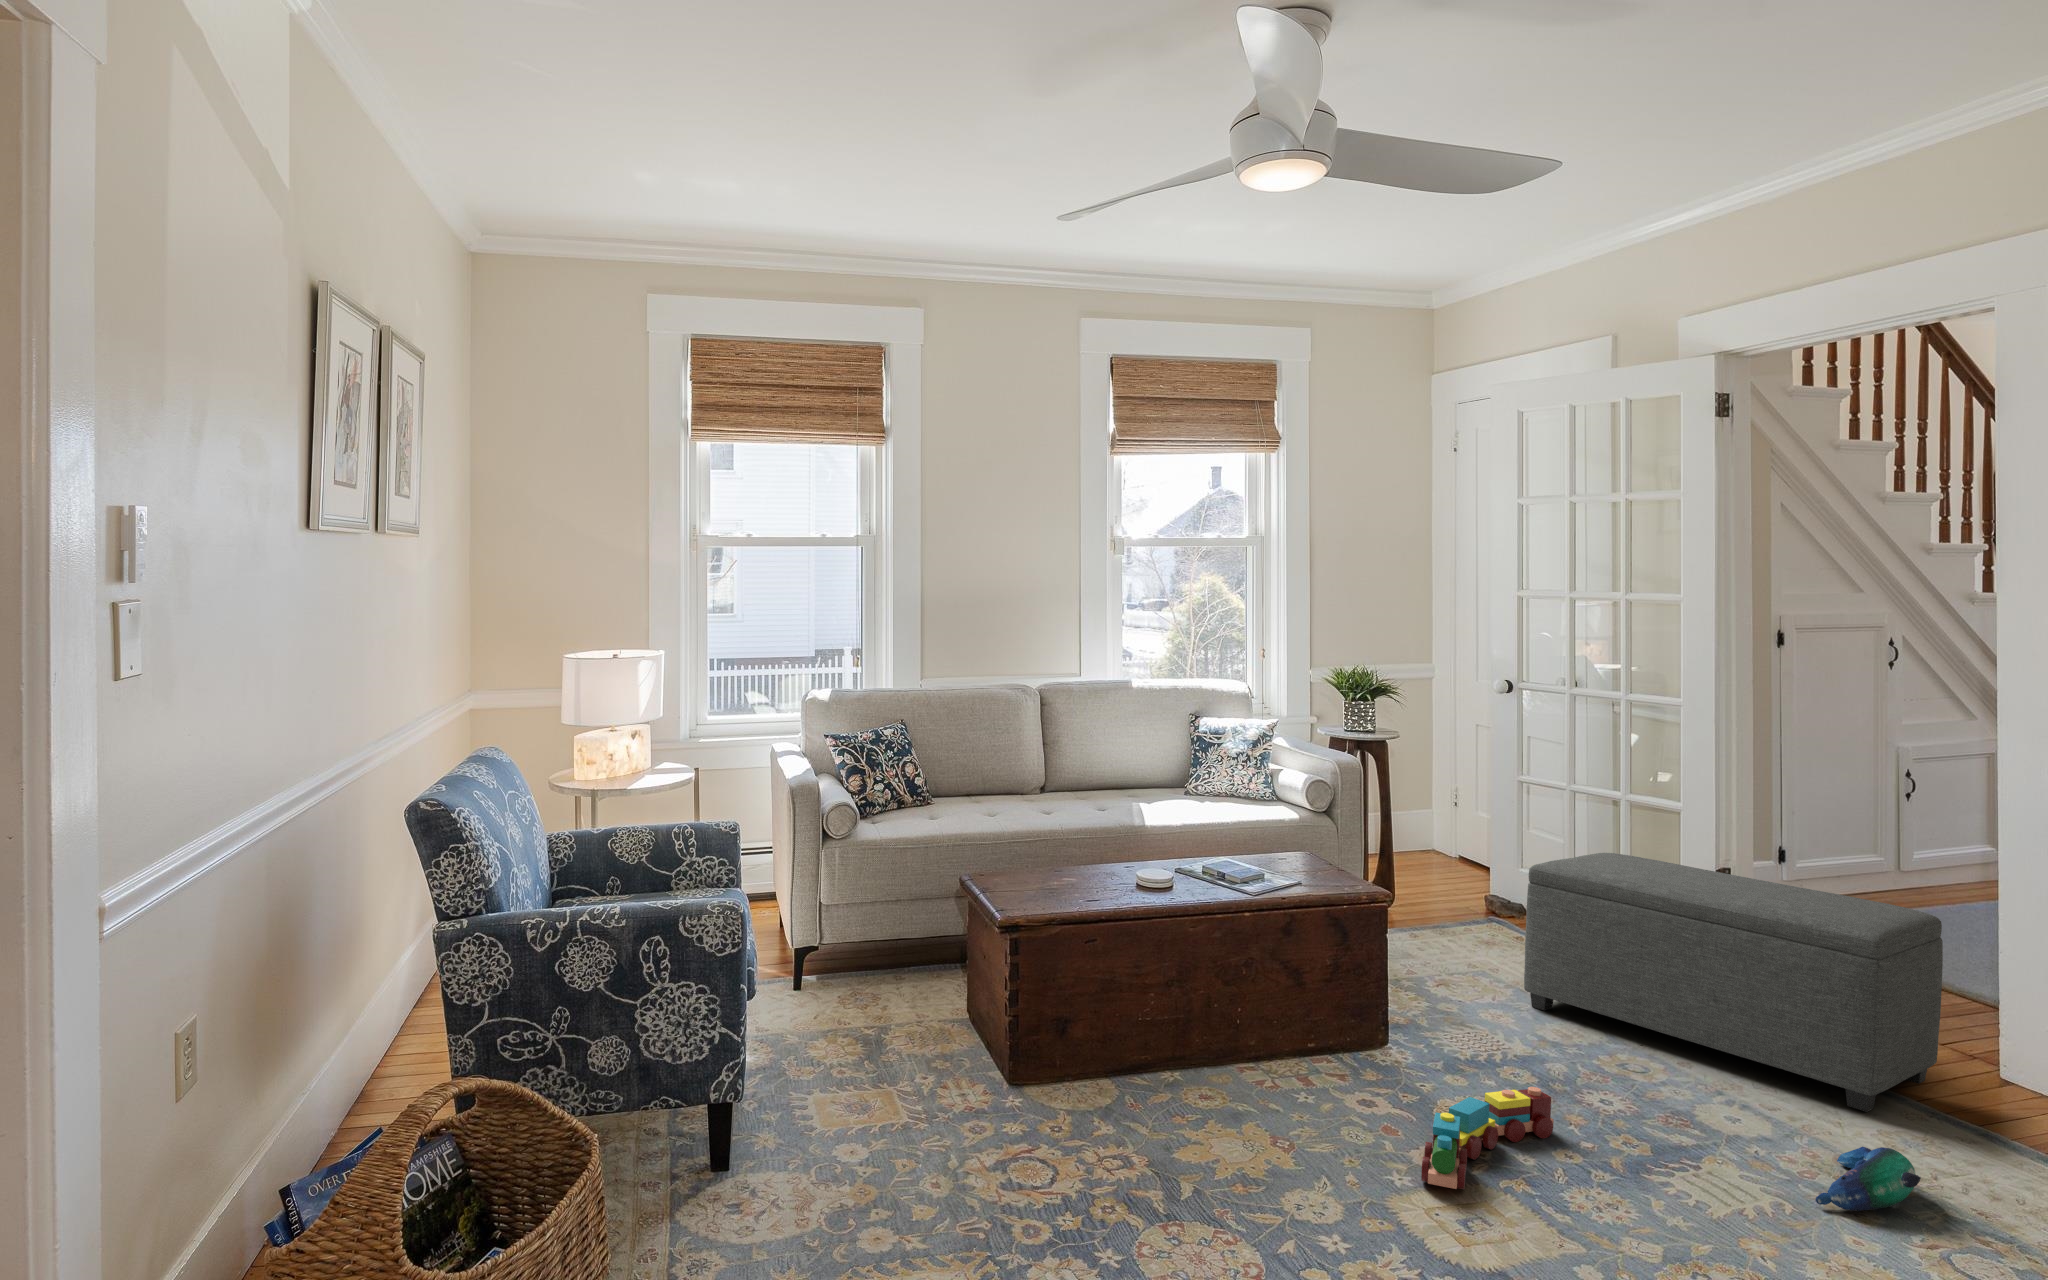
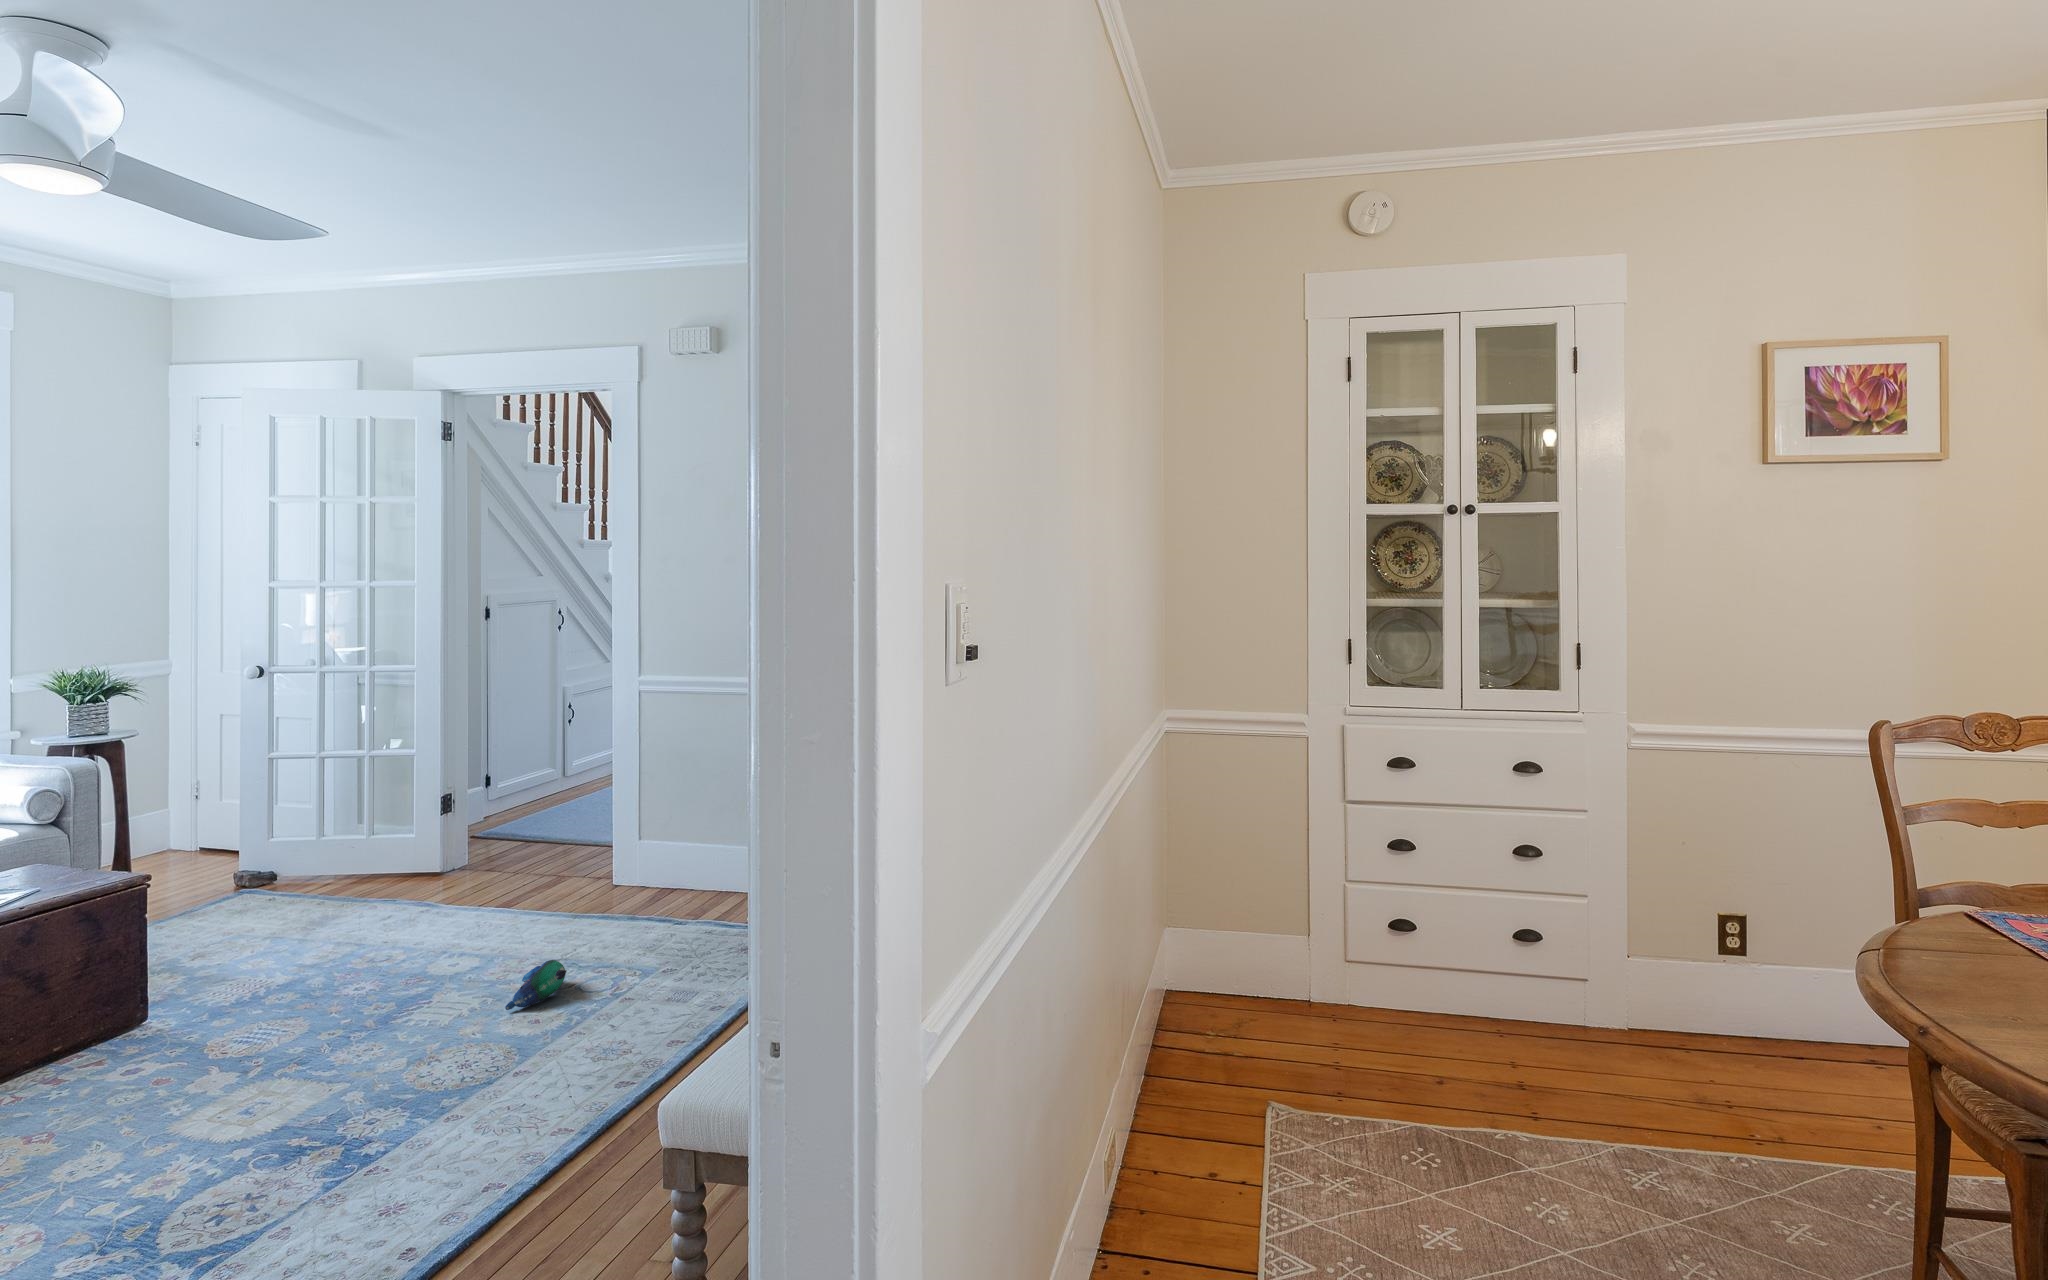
ottoman: present [1524,853,1943,1112] -> none [283,805,588,948]
toy train: present [1421,1087,1554,1189] -> none [193,1002,314,1106]

